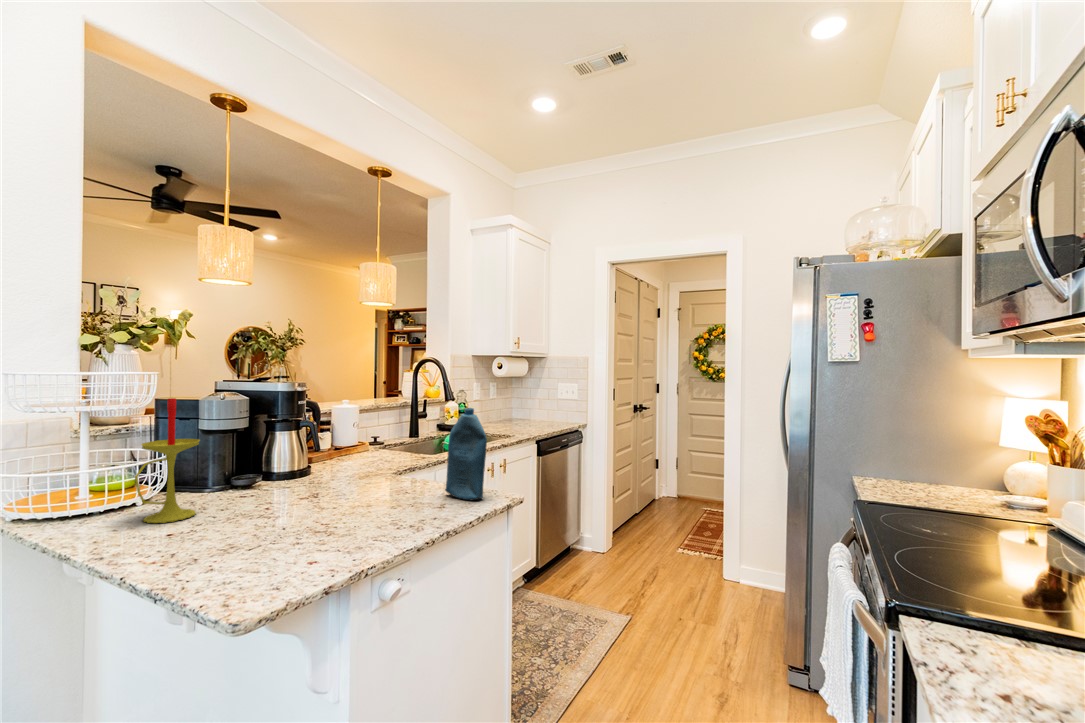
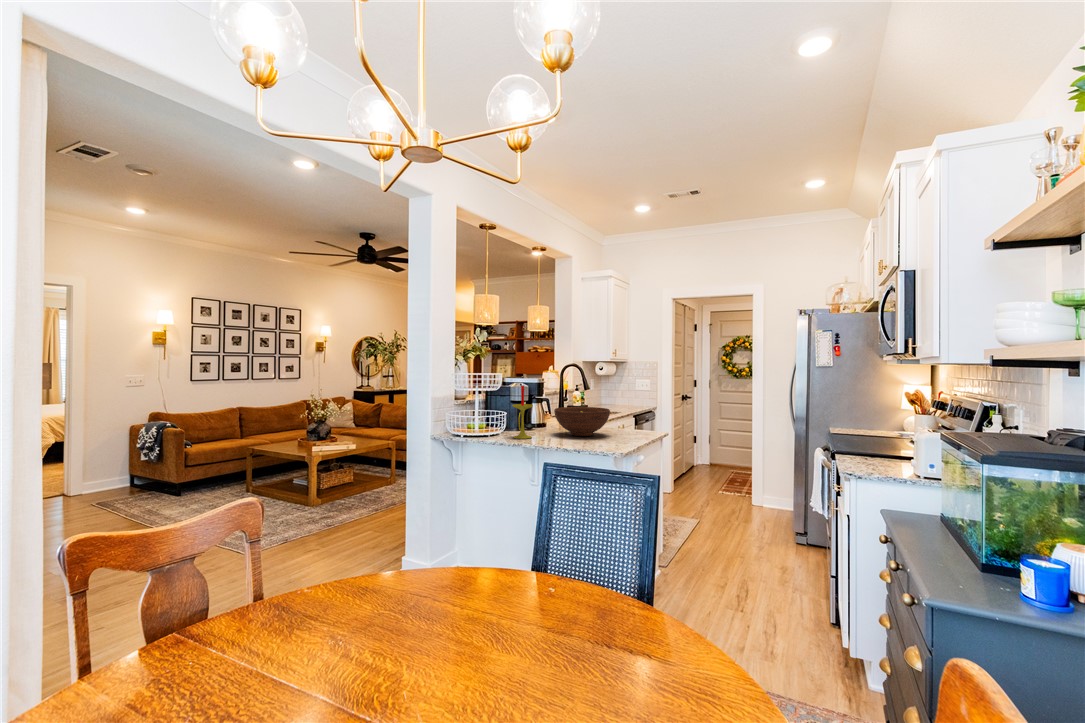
bottle: present [445,408,487,500] -> none [627,391,649,434]
fruit bowl: none [264,440,395,510] -> present [554,407,610,436]

